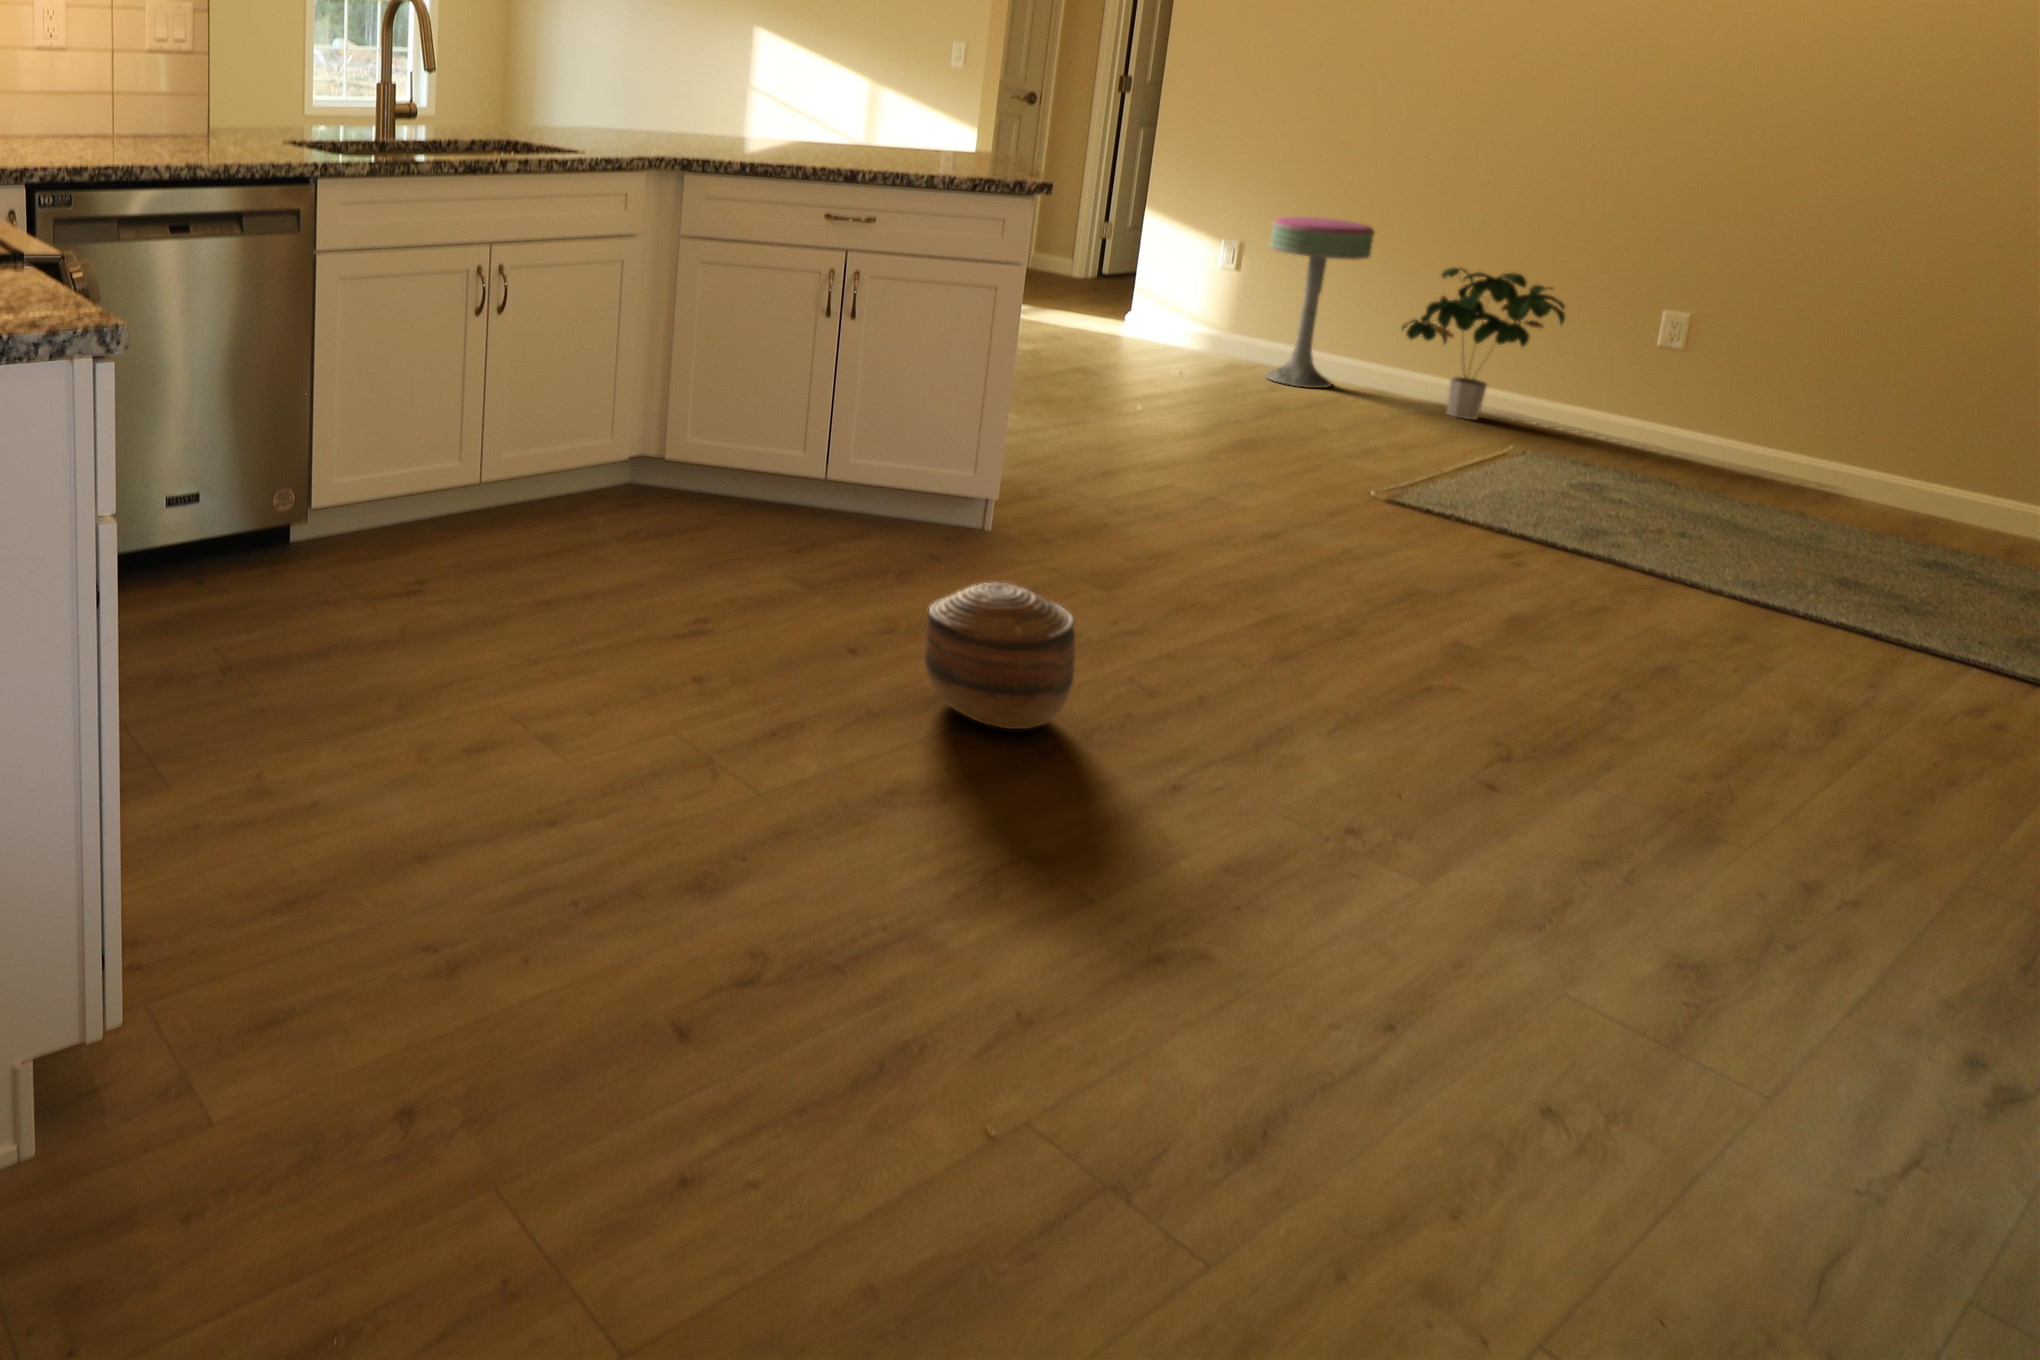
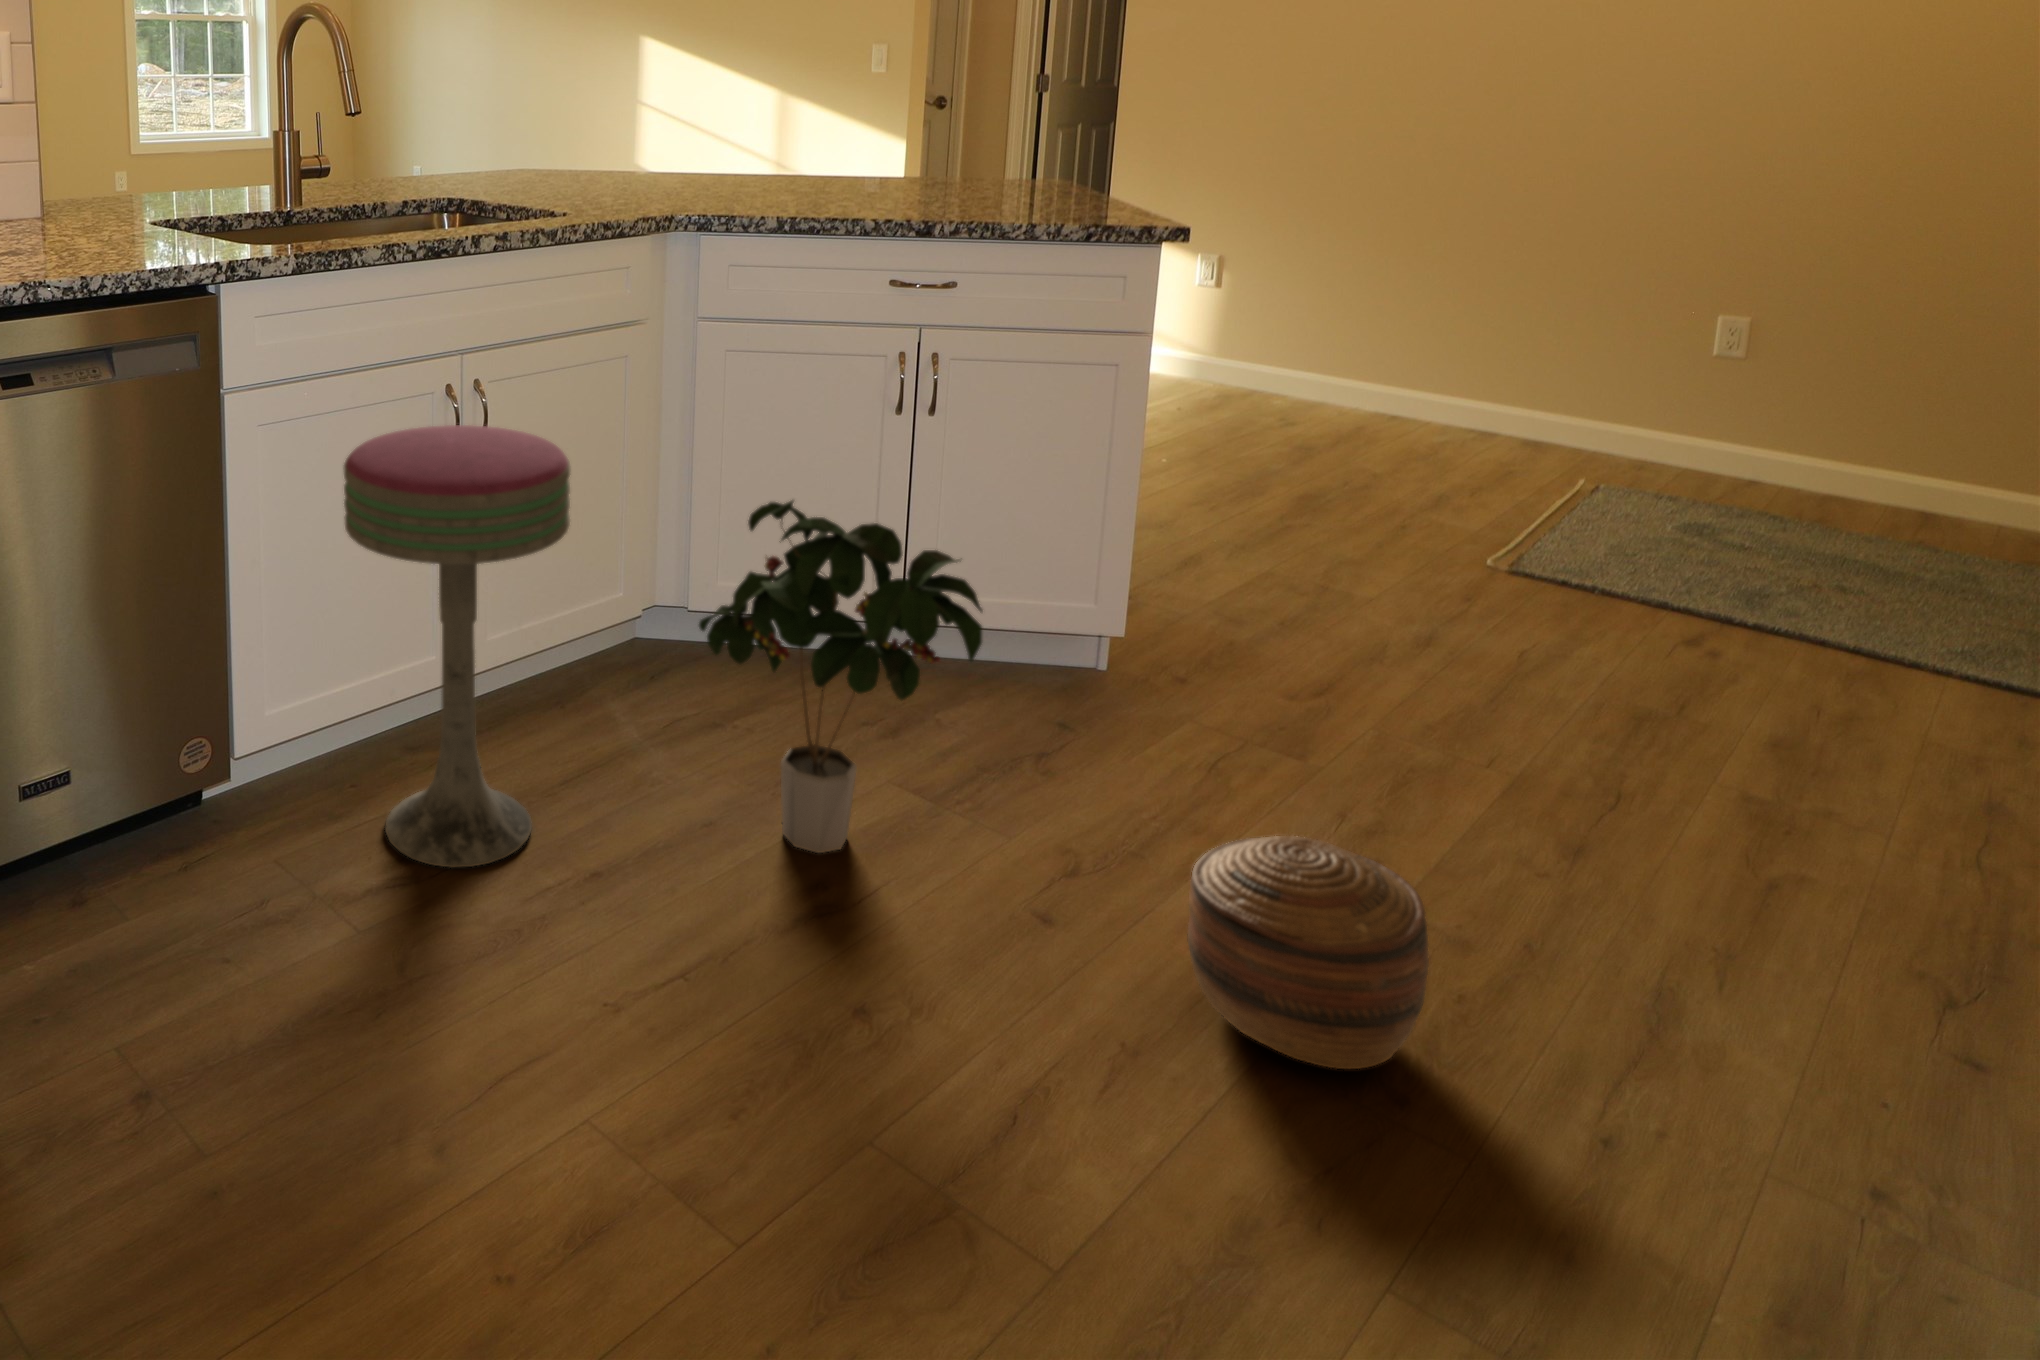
bar stool: present [1265,217,1374,388] -> present [343,425,570,867]
potted plant: present [1402,268,1565,419] -> present [699,500,982,853]

